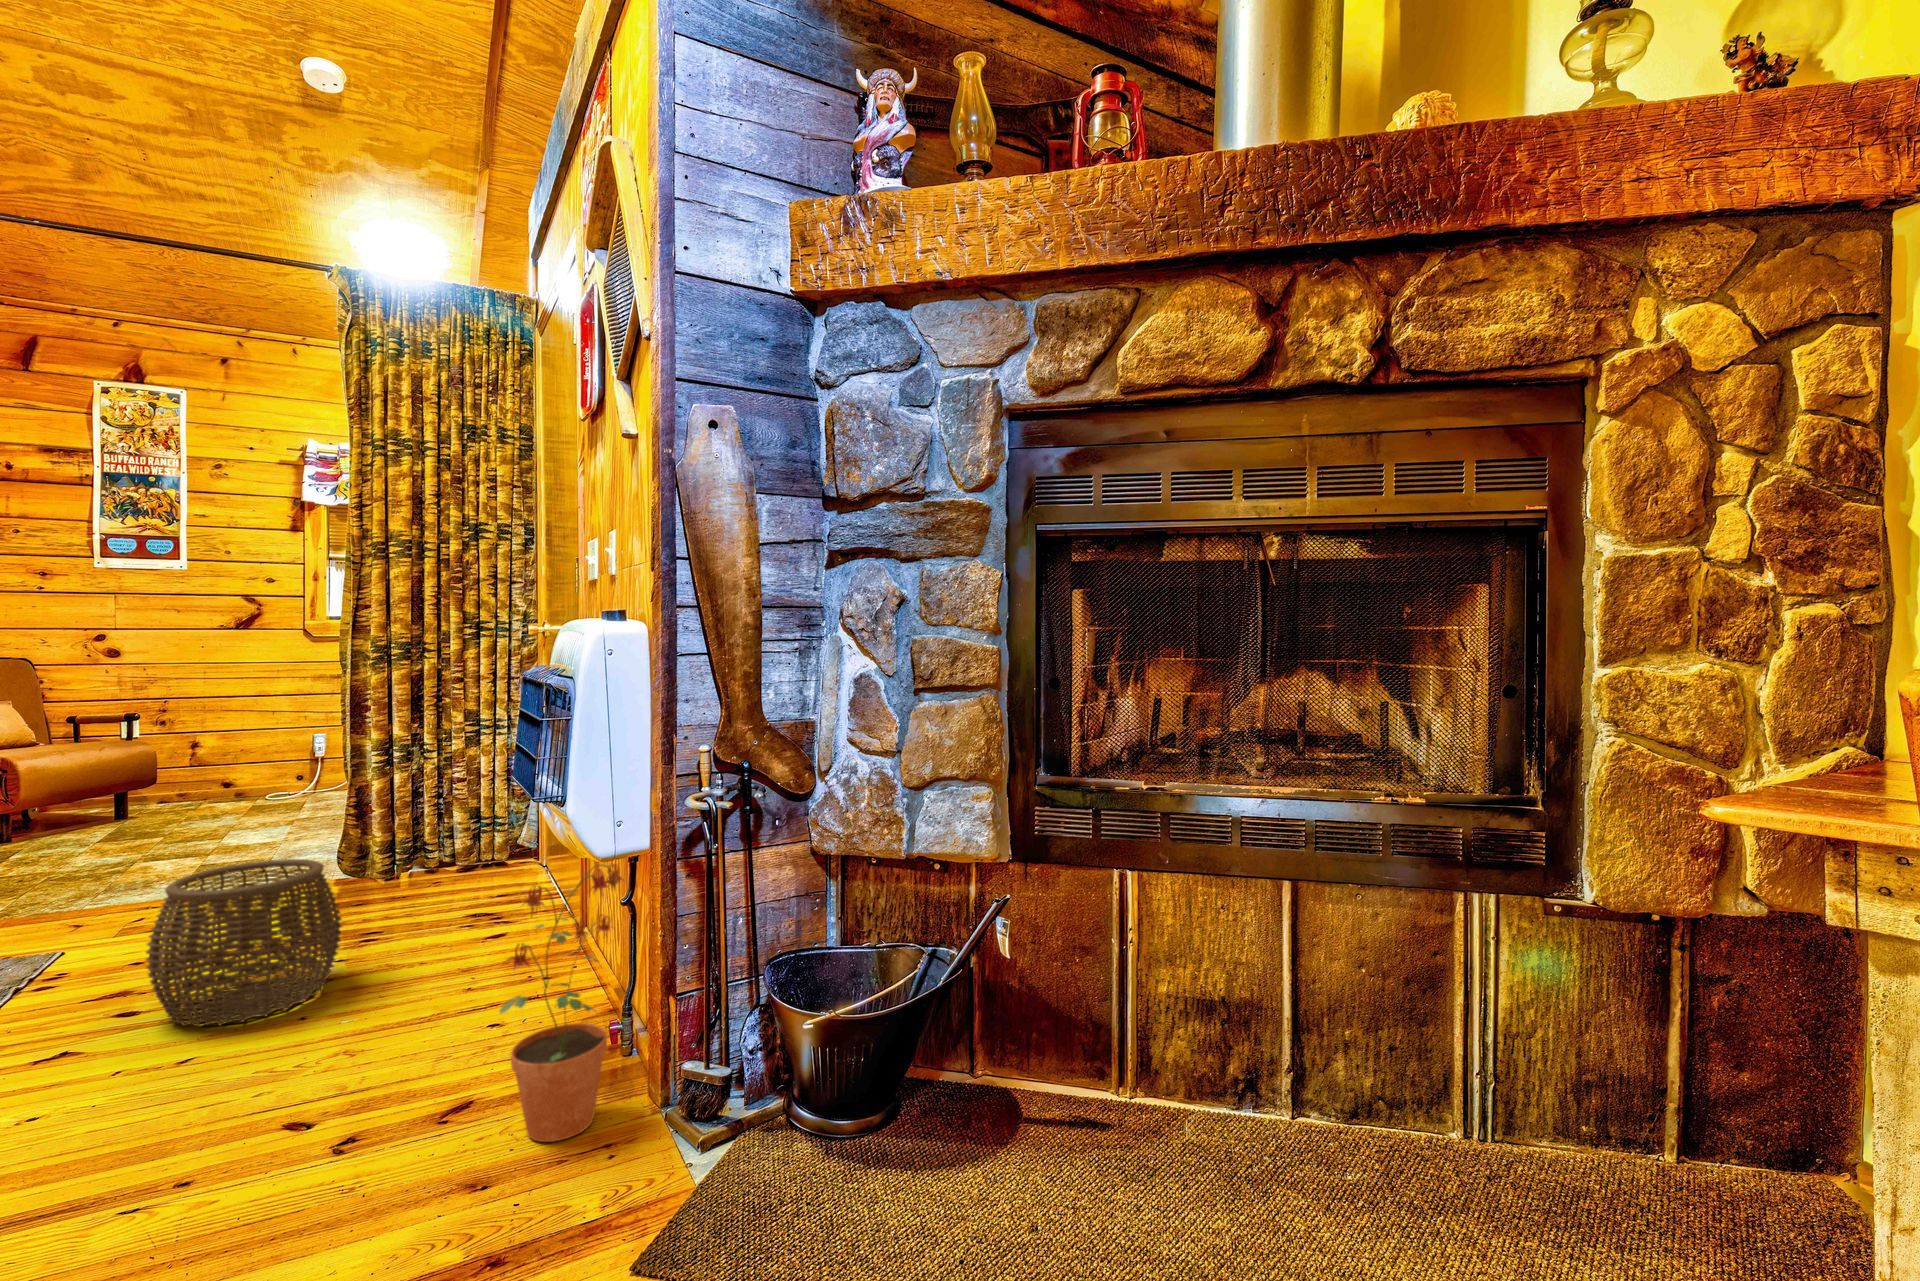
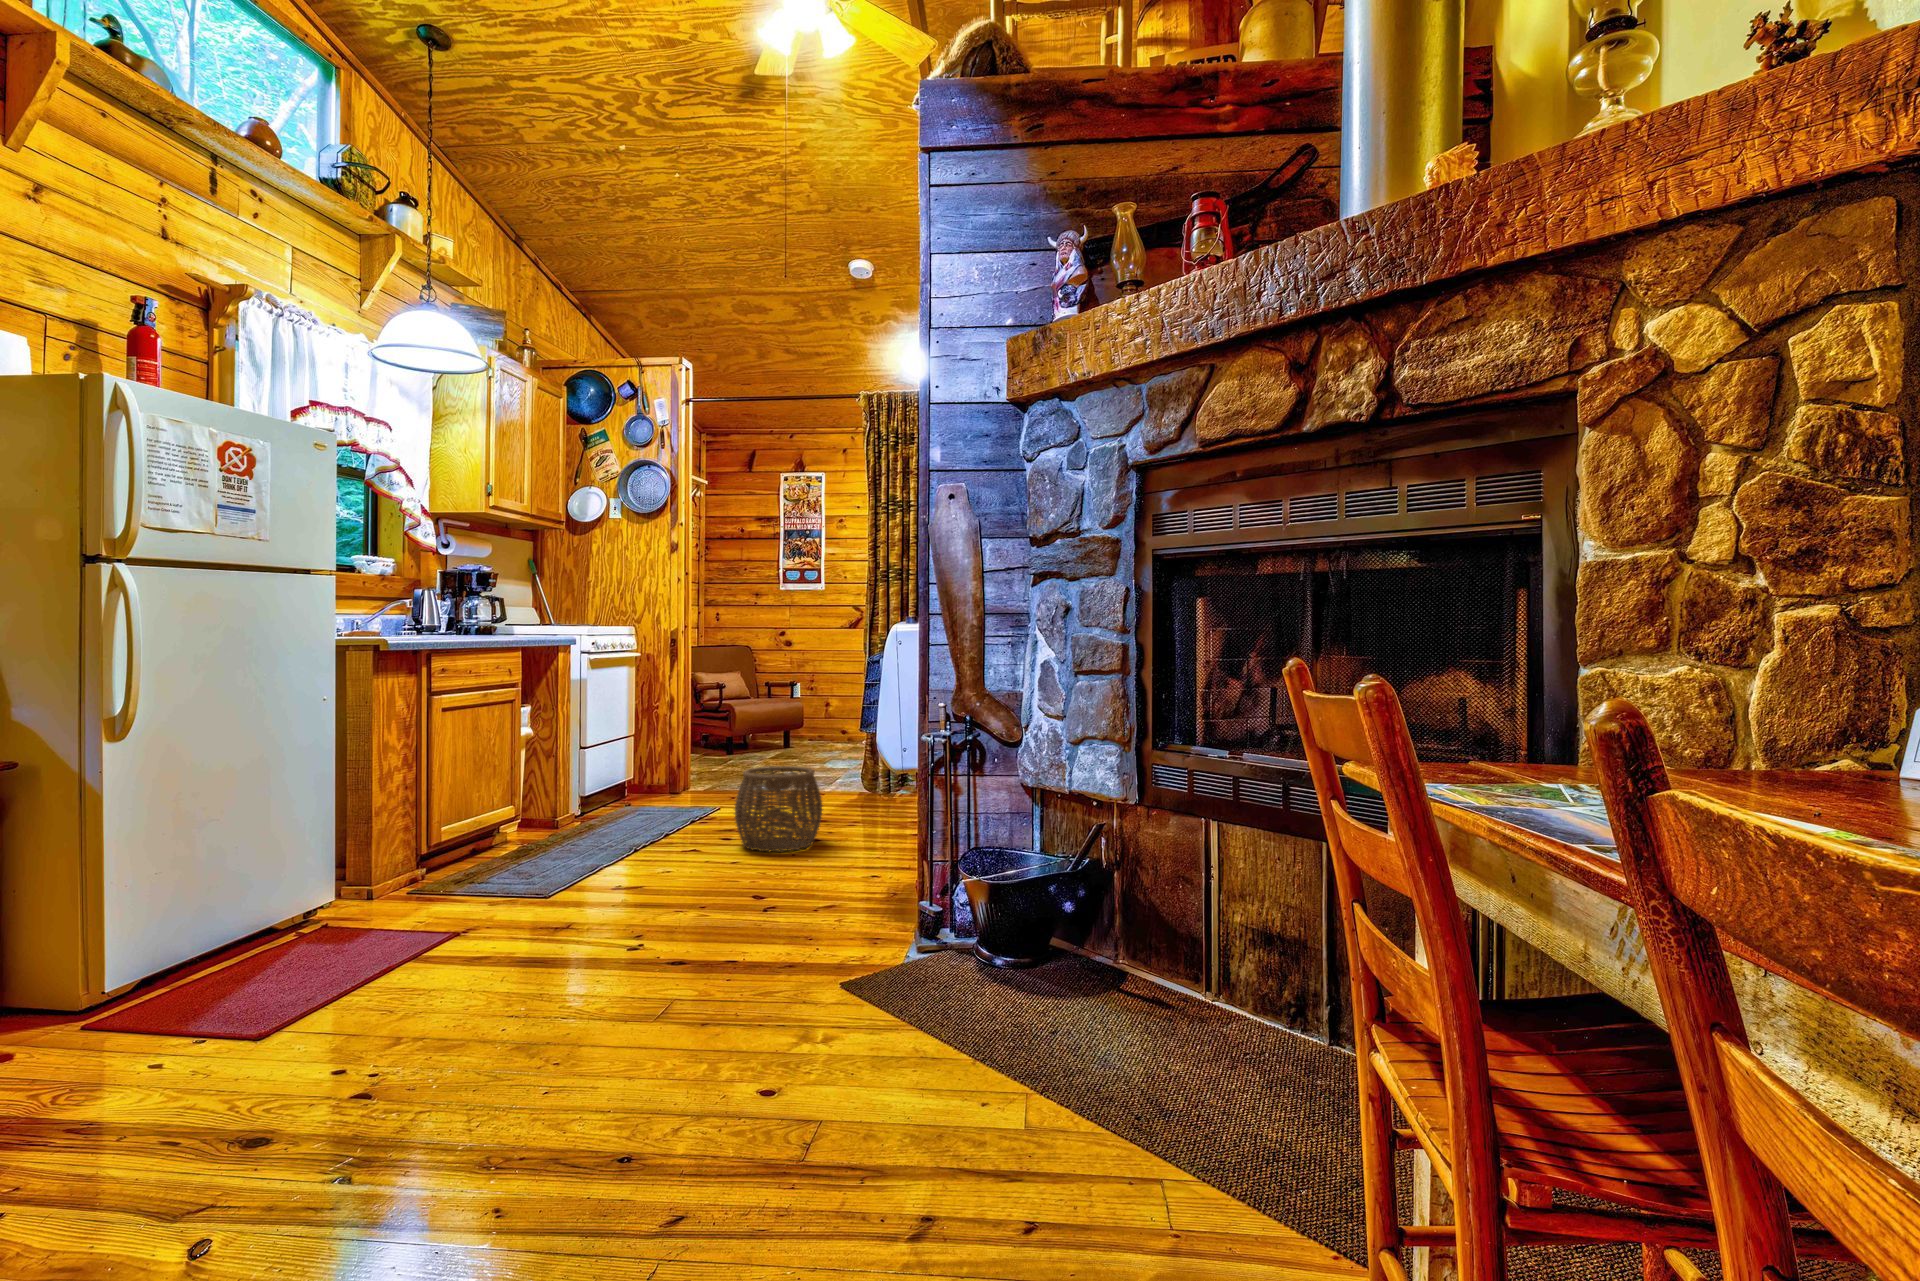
potted plant: present [500,864,625,1142] -> none [830,771,908,929]

